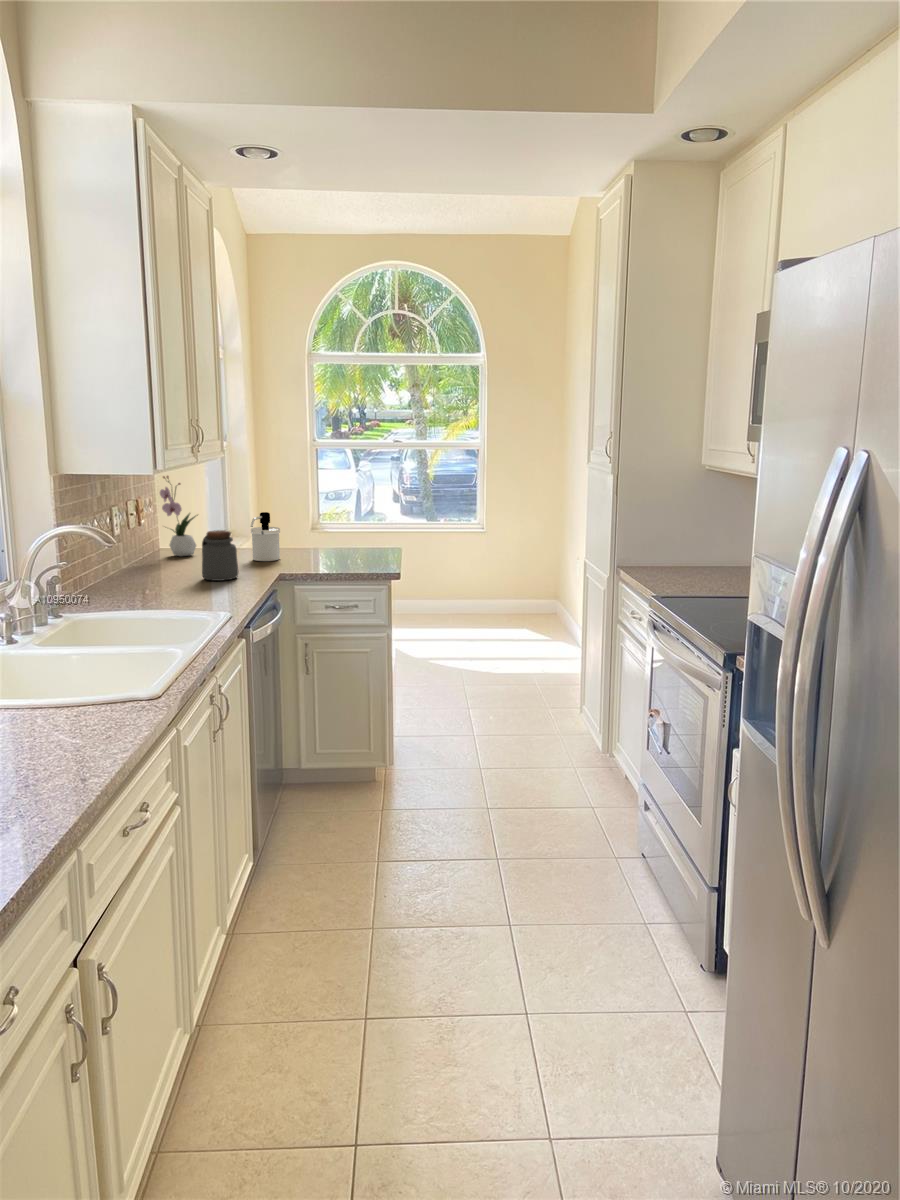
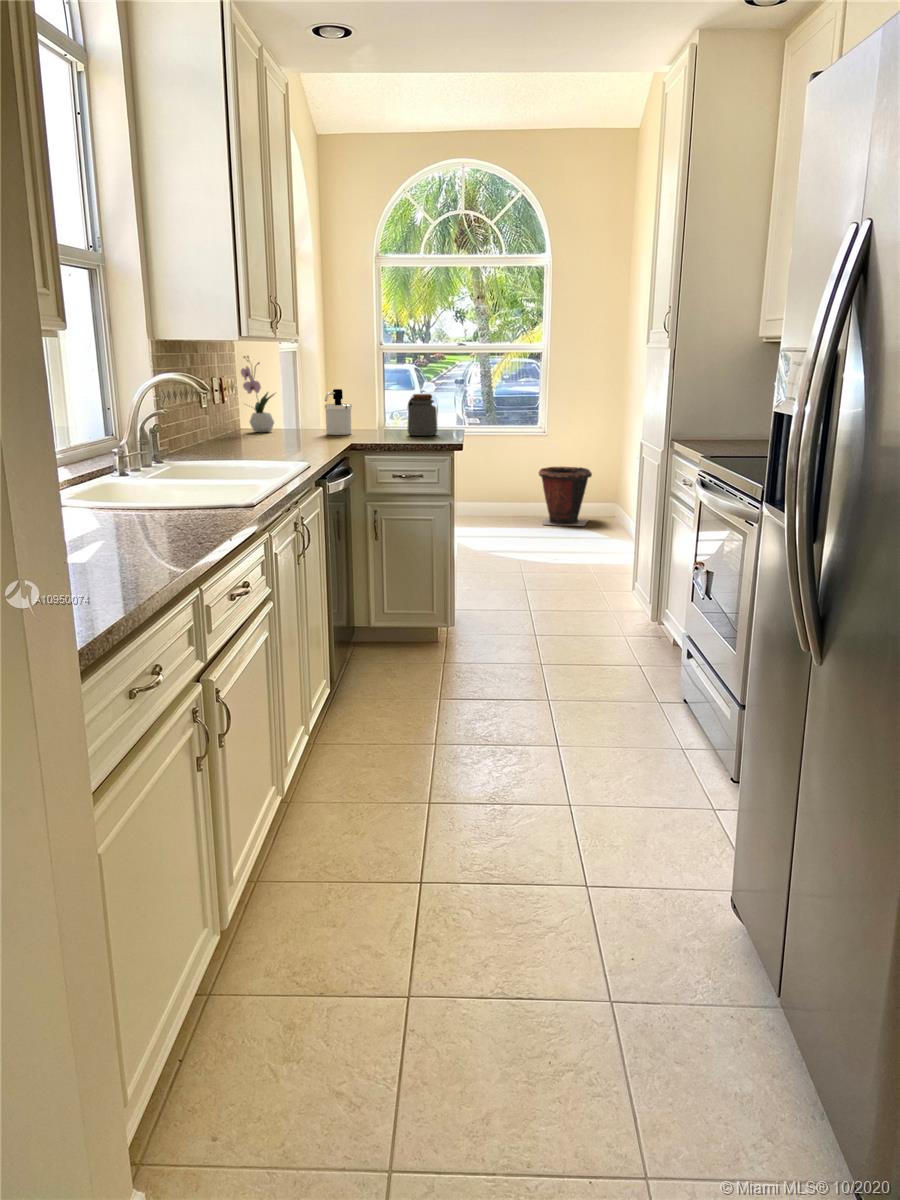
jar: present [202,530,239,581] -> present [408,394,438,436]
waste bin: none [478,565,532,627] -> present [539,467,592,526]

